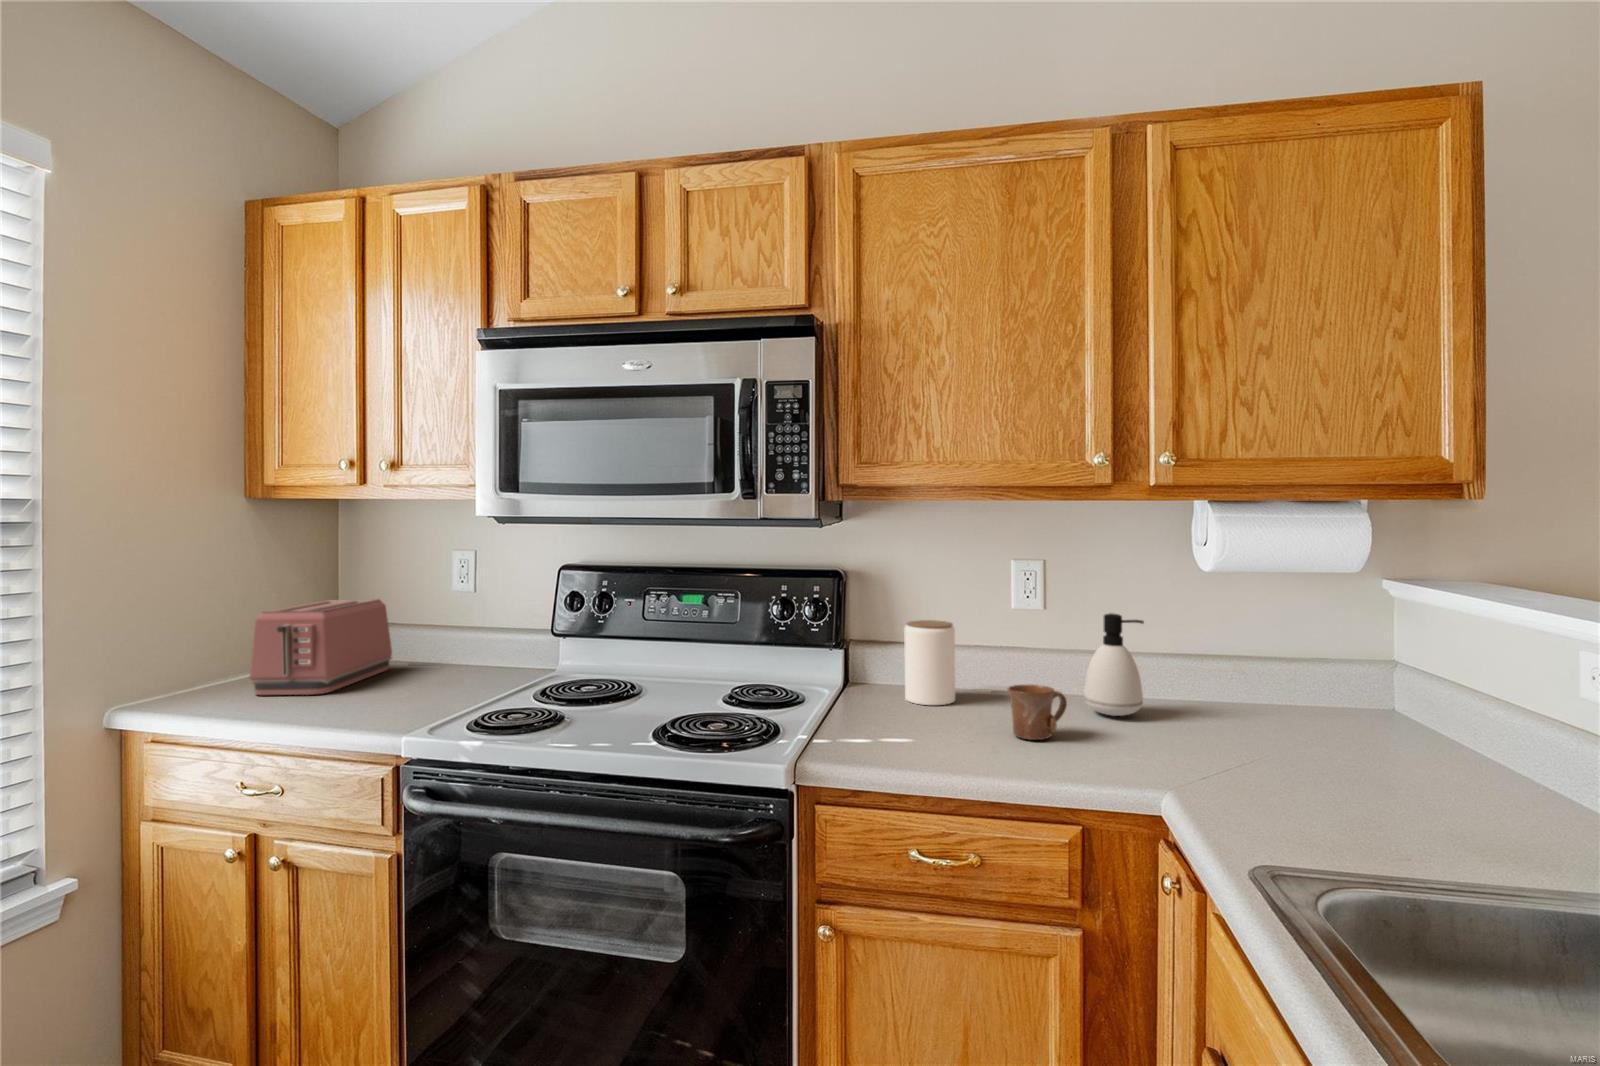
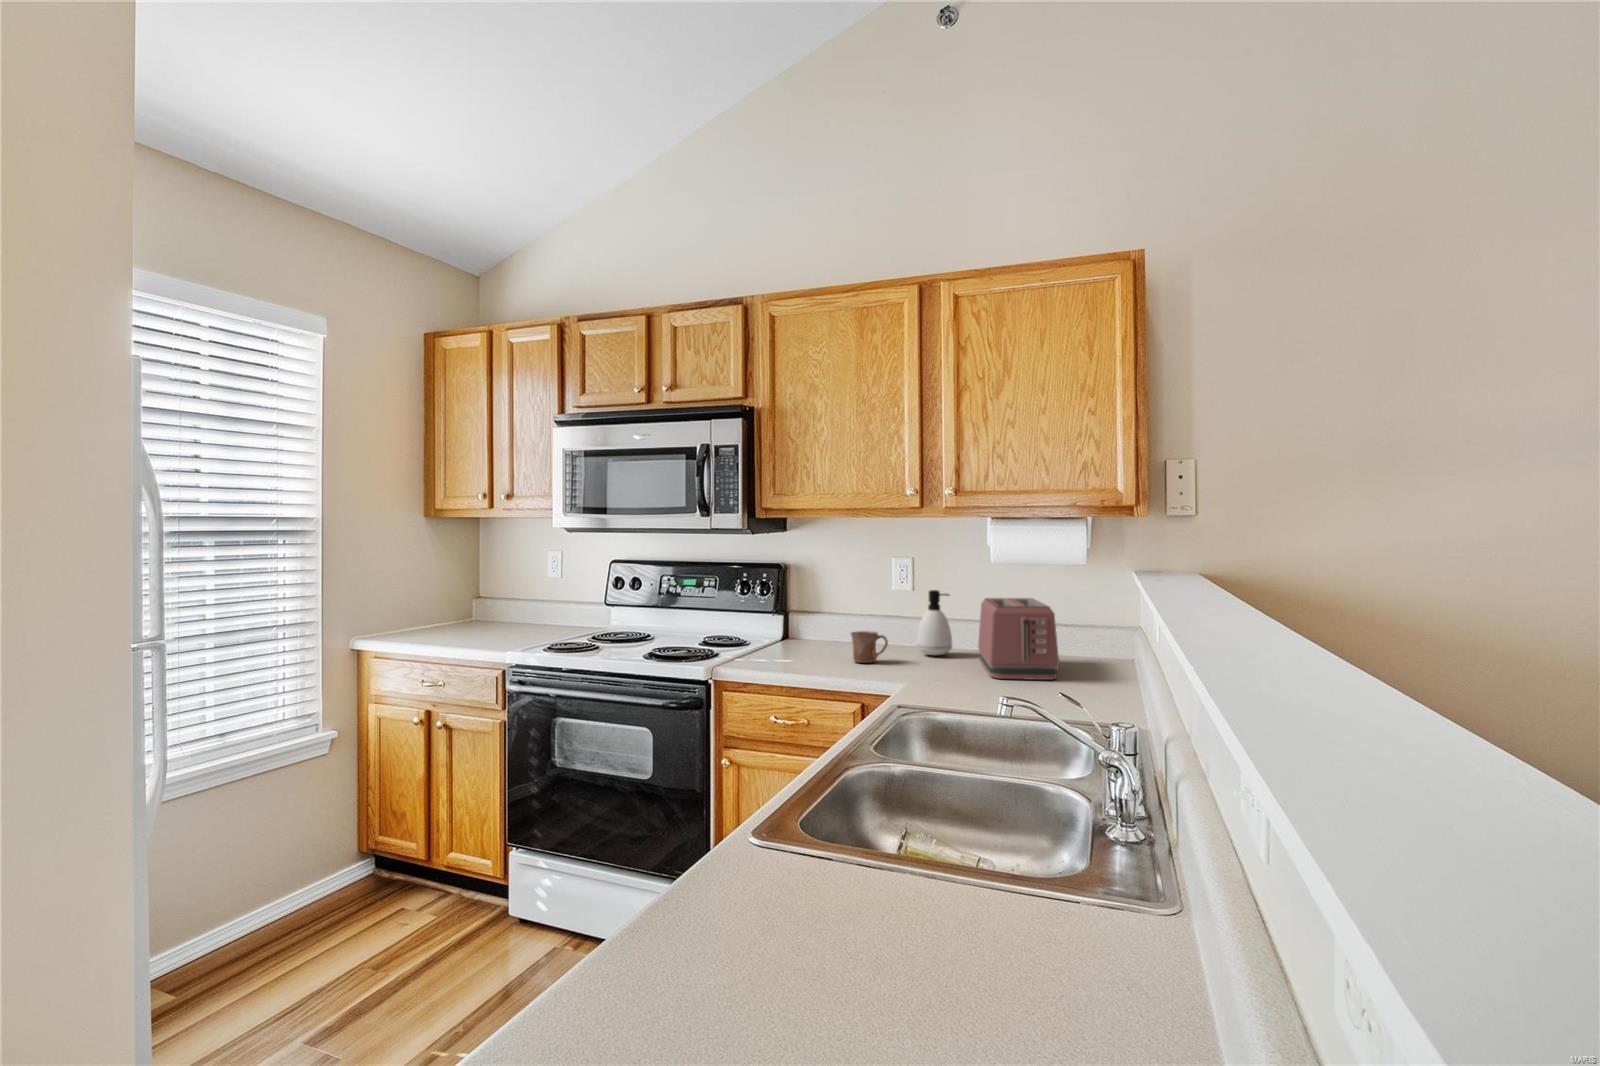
toaster: present [250,599,392,695] -> present [978,598,1059,680]
jar: present [904,620,955,705] -> none [812,595,845,648]

